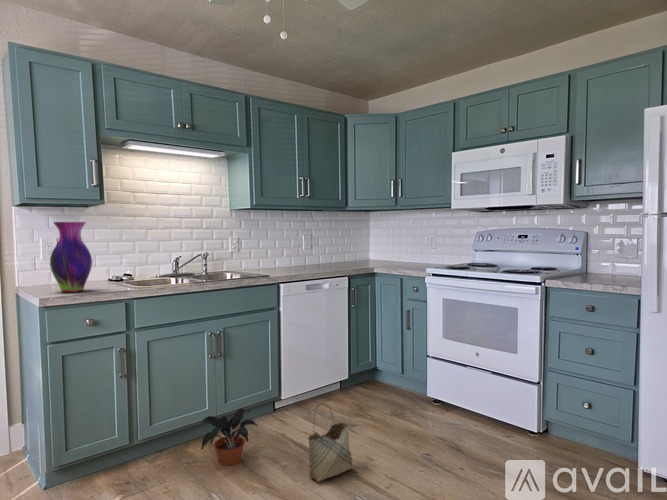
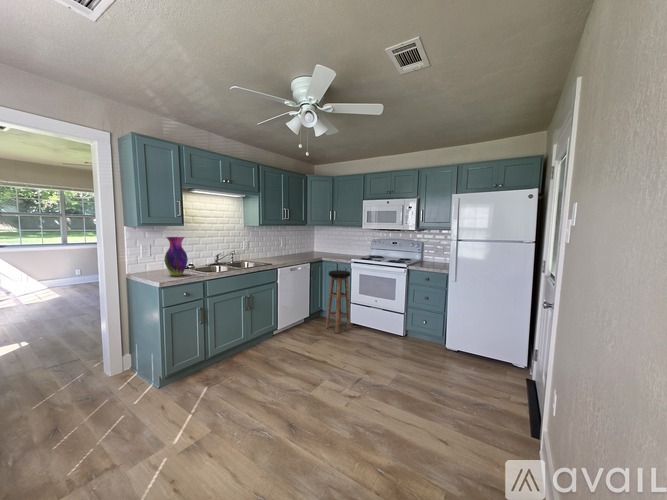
bar stool: none [377,291,427,417] -> present [326,270,351,333]
potted plant: present [201,409,257,465] -> none [244,334,275,362]
woven basket: present [308,414,352,482] -> none [306,328,325,365]

